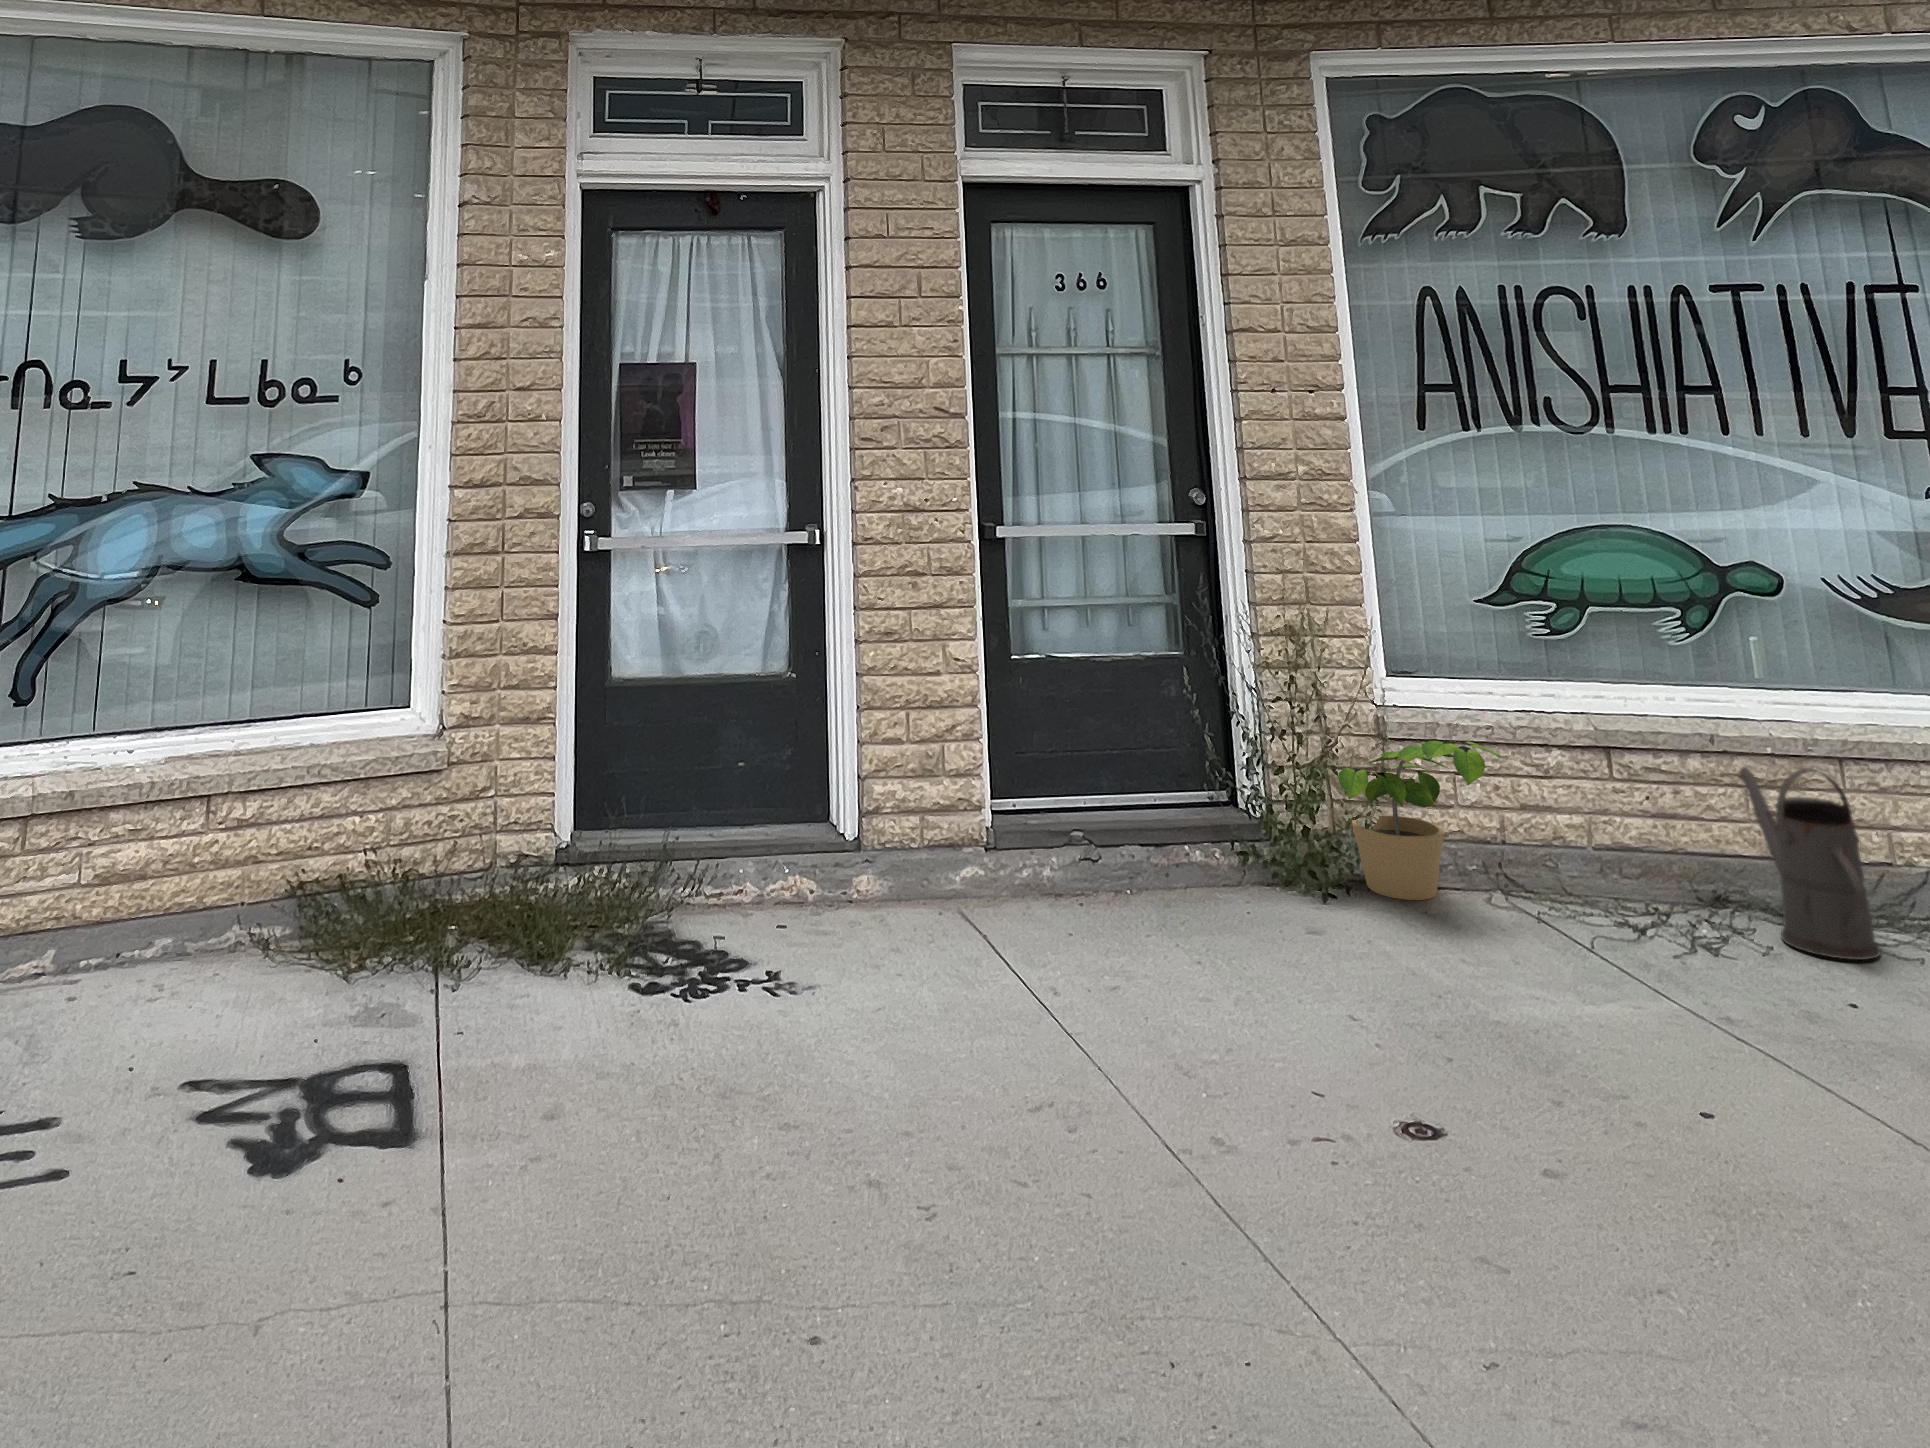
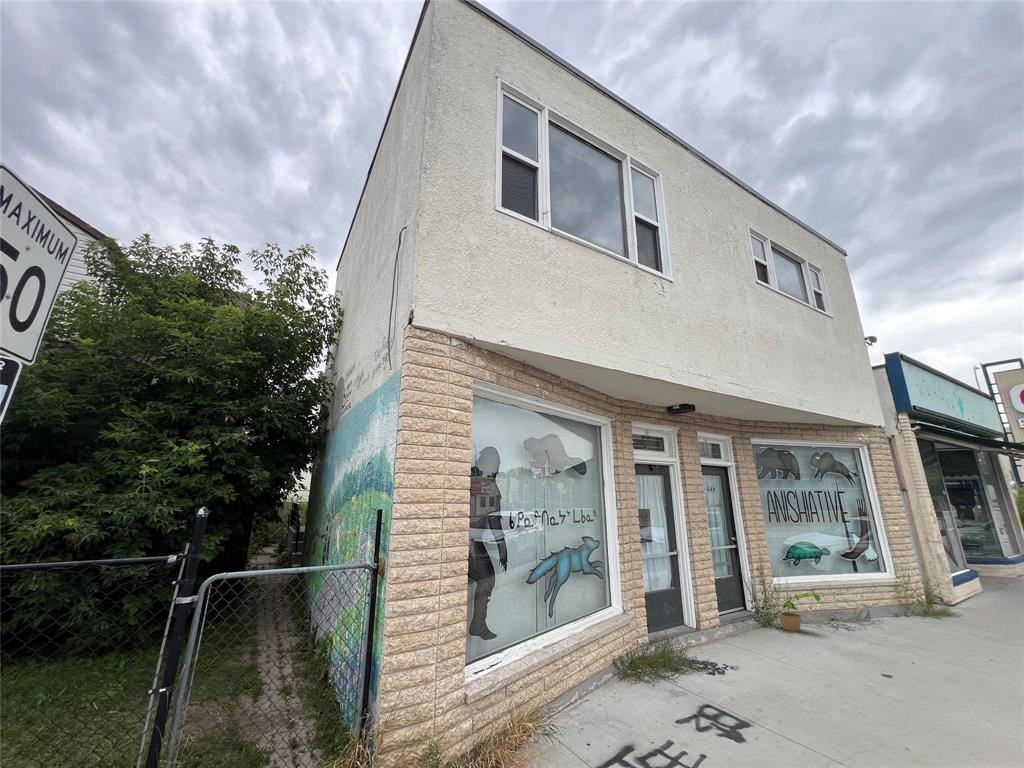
watering can: present [1740,767,1880,960] -> none [834,592,881,631]

